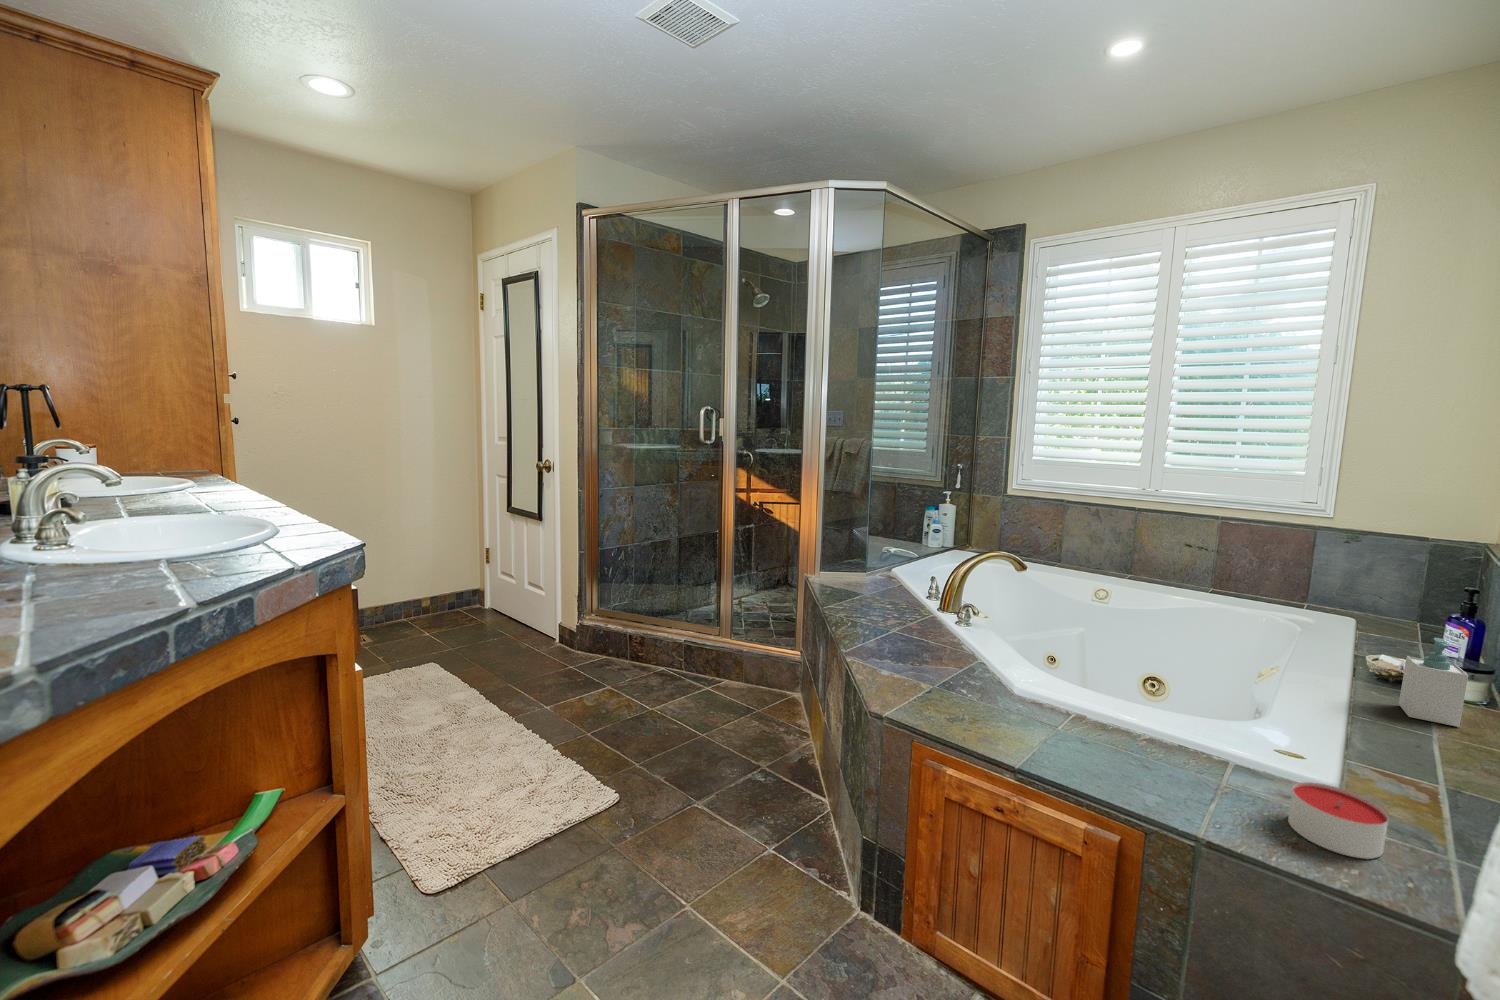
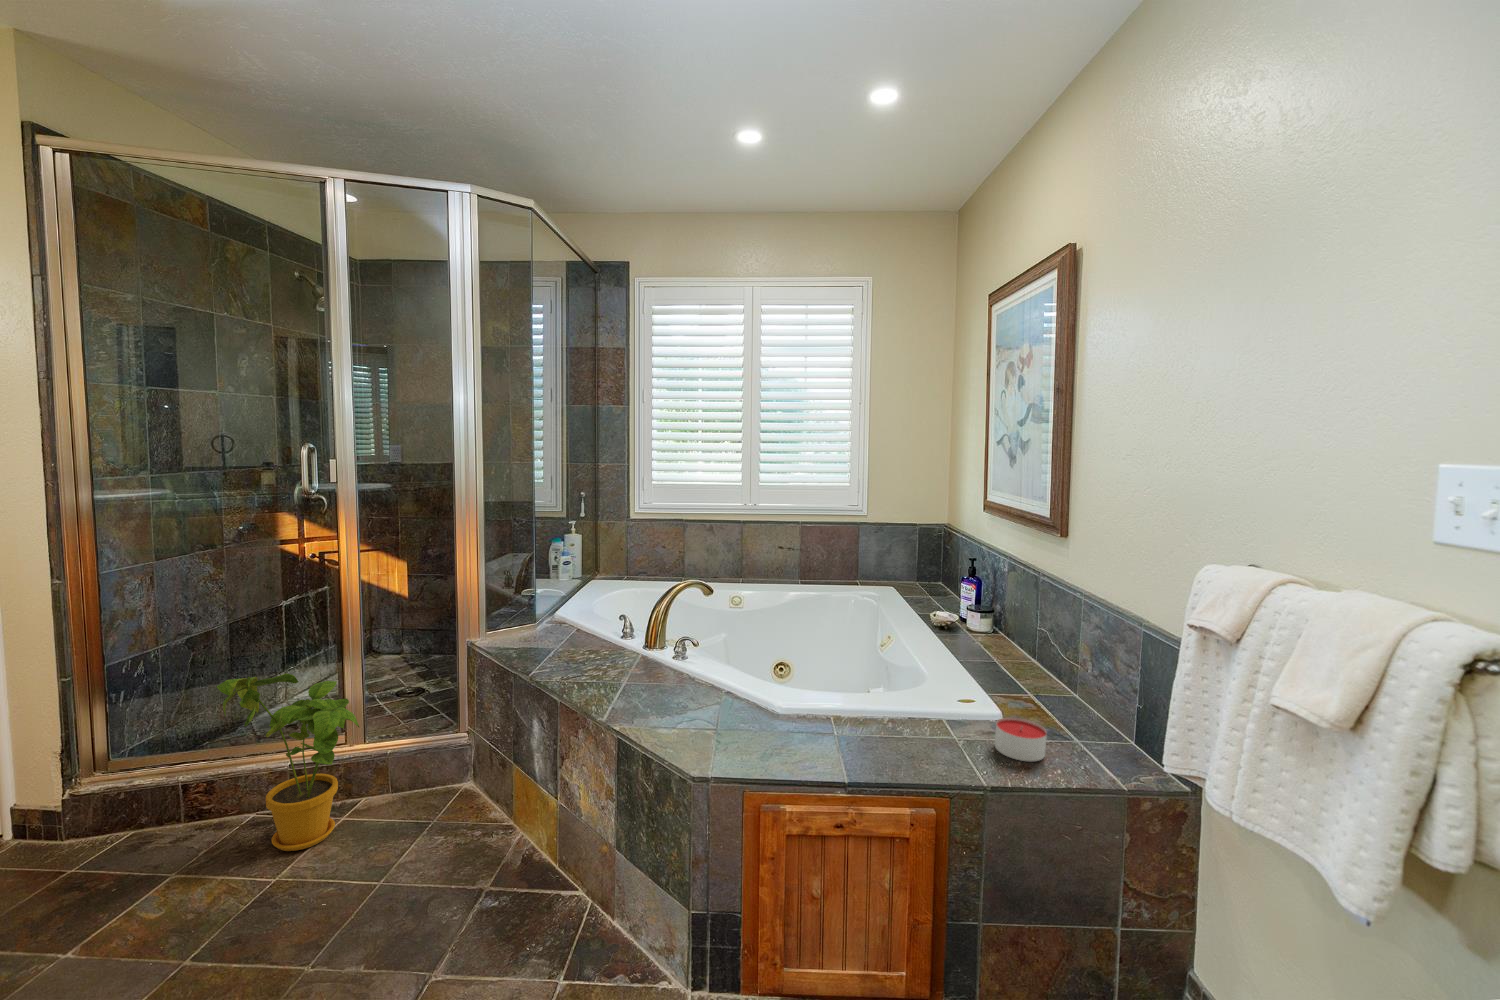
house plant: none [641,566,723,697] -> present [217,674,359,851]
soap bottle: present [1399,638,1468,727] -> none [954,598,988,652]

